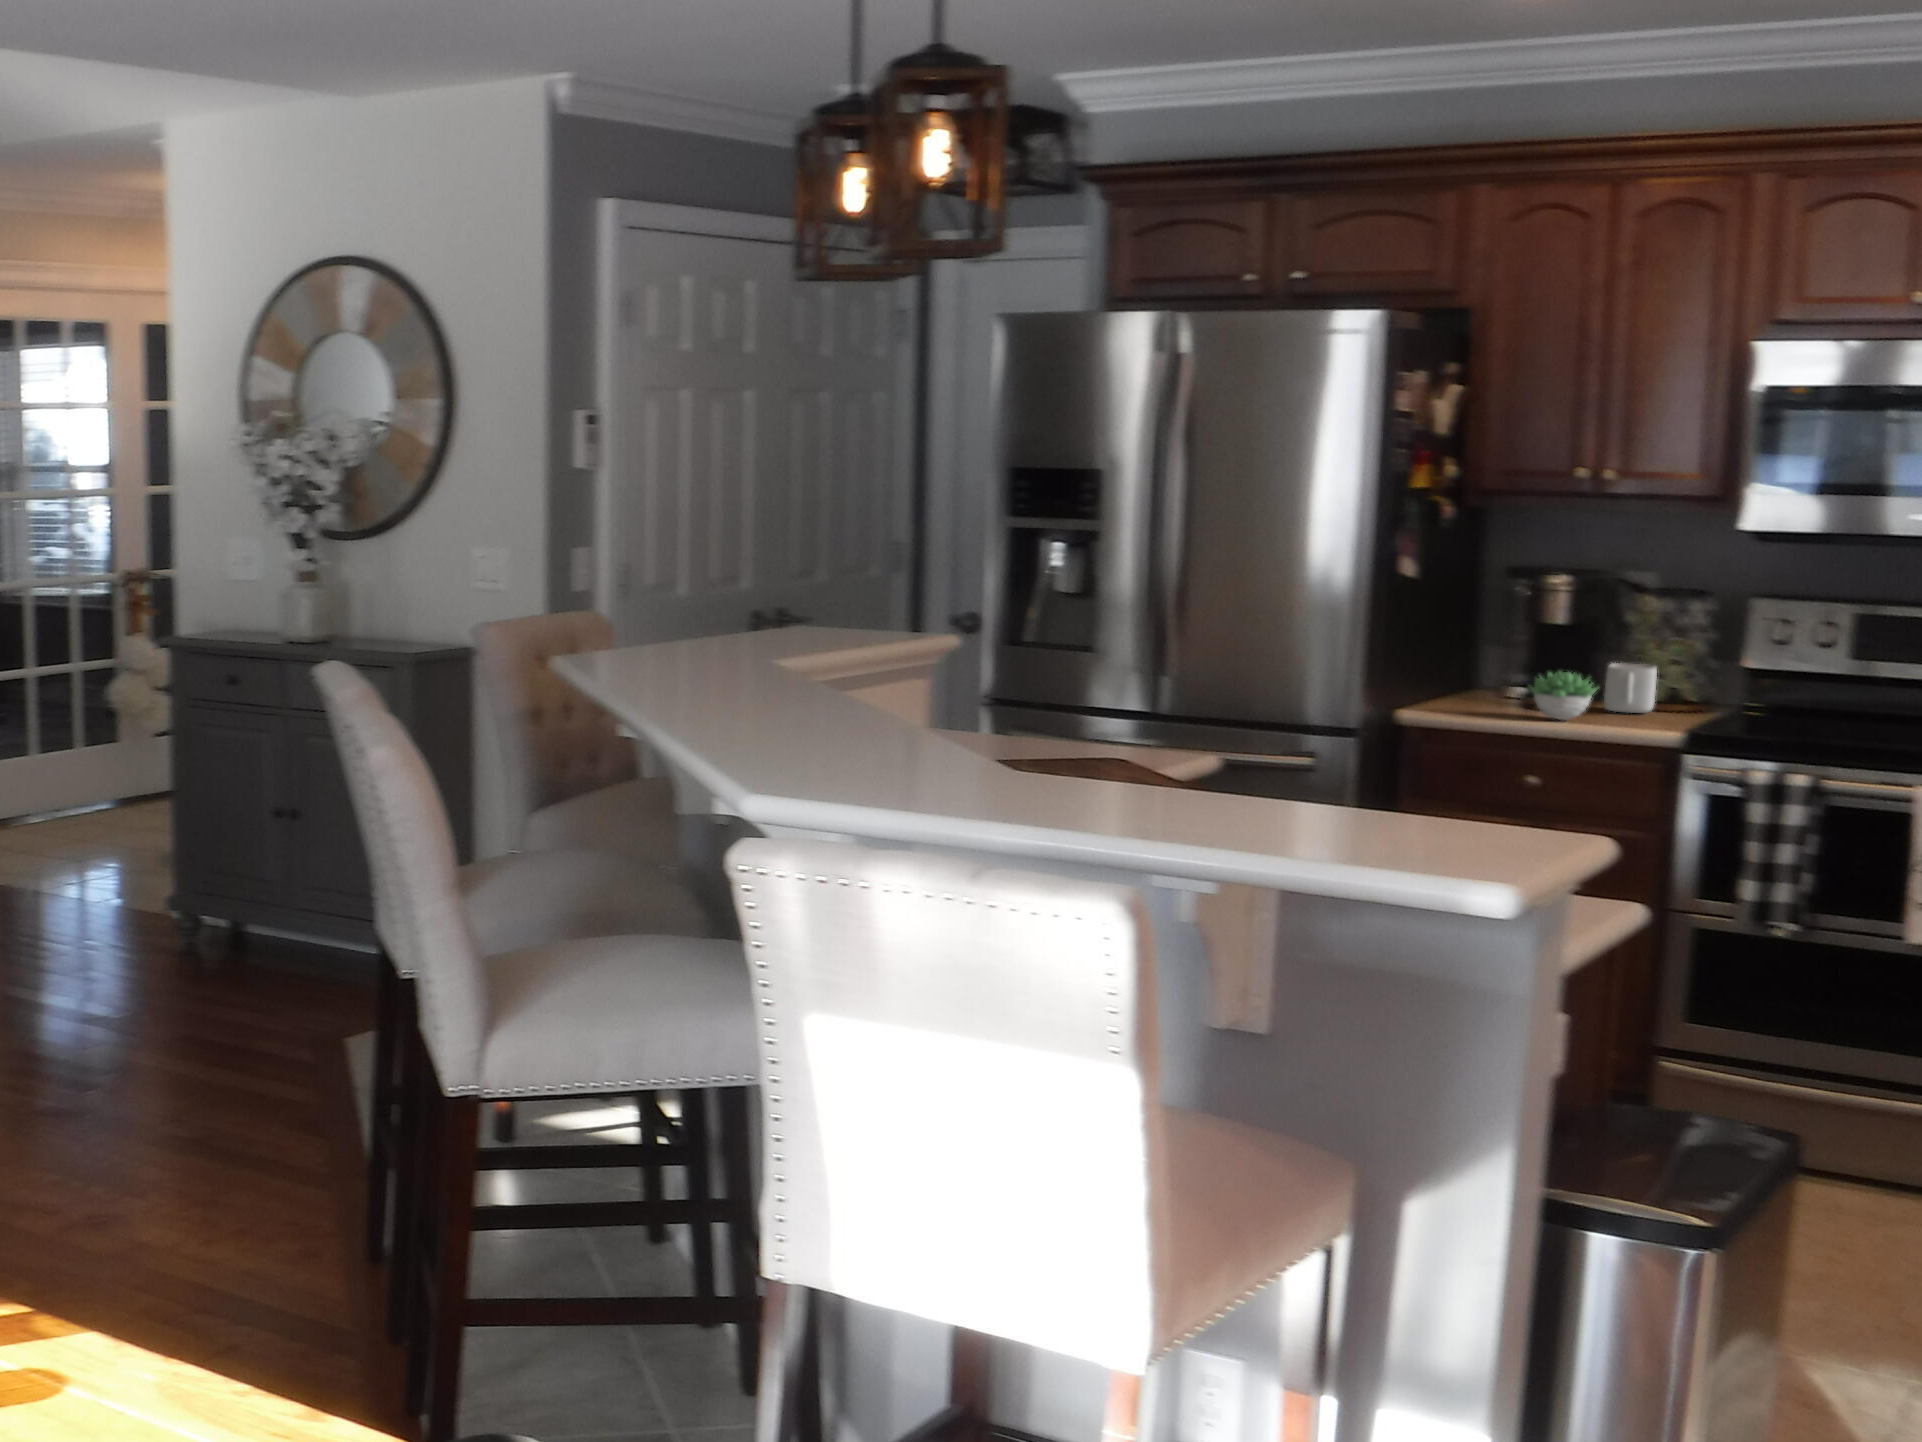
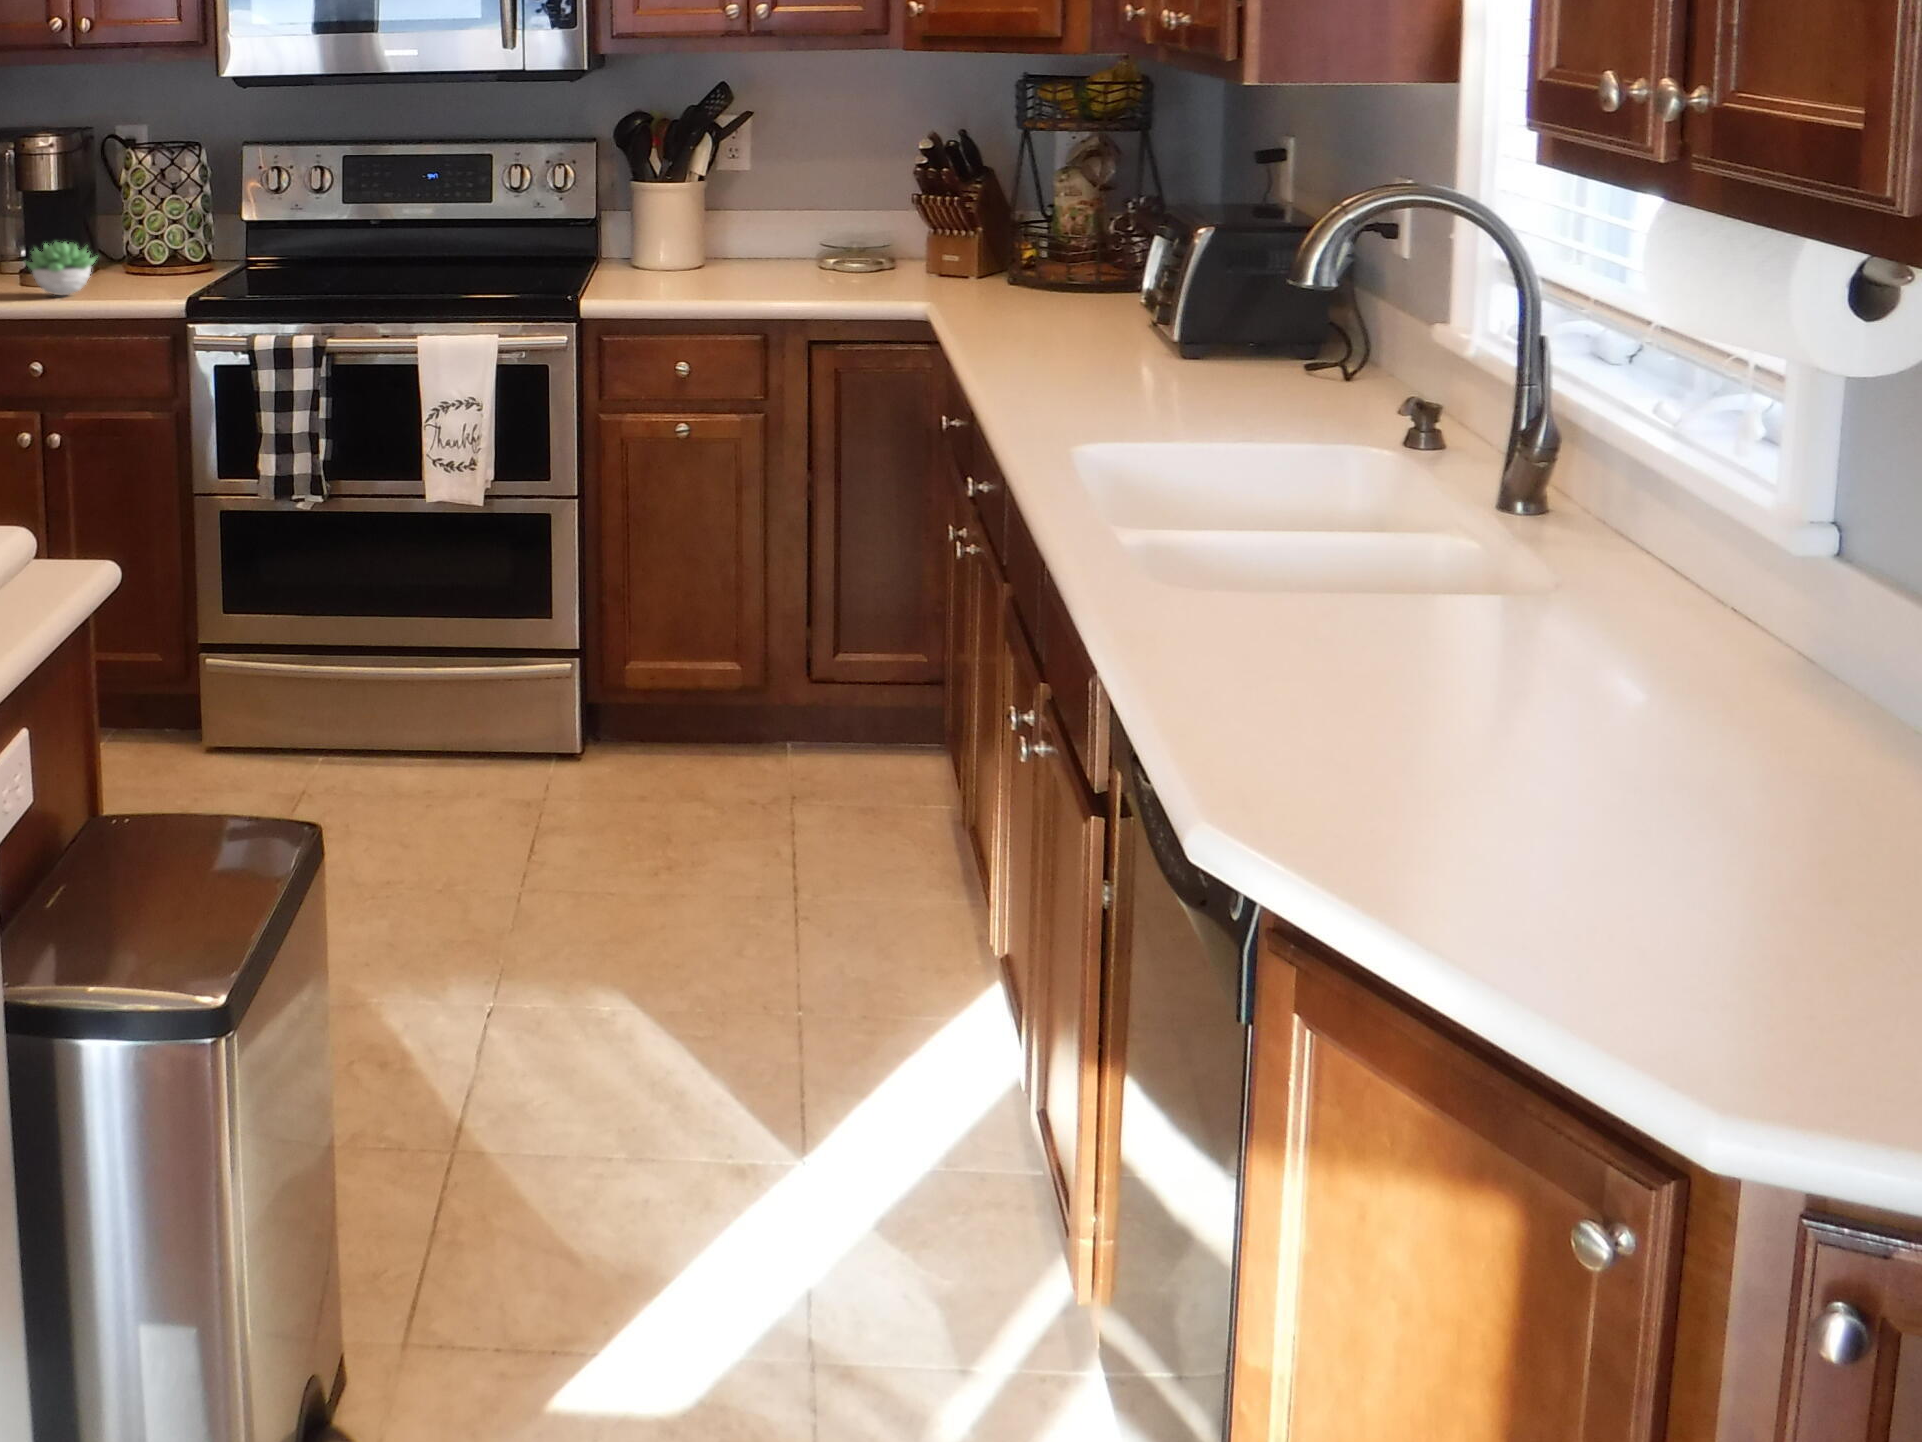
mug: present [1604,663,1657,713] -> none [108,227,159,280]

